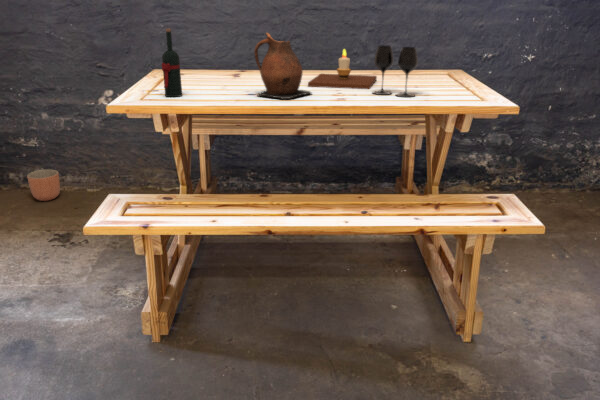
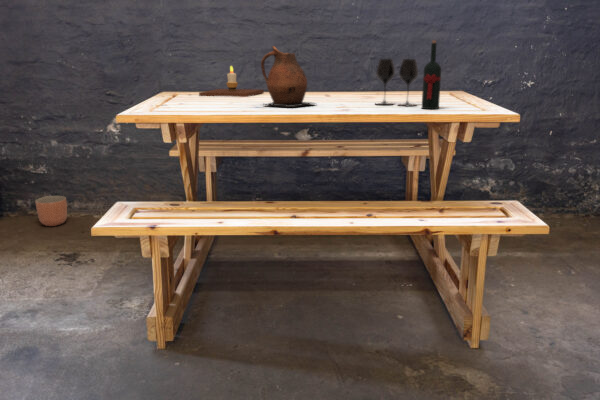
wine bottle: present [162,29,182,97] -> present [422,40,441,109]
candle: present [308,49,377,89] -> present [199,66,264,97]

